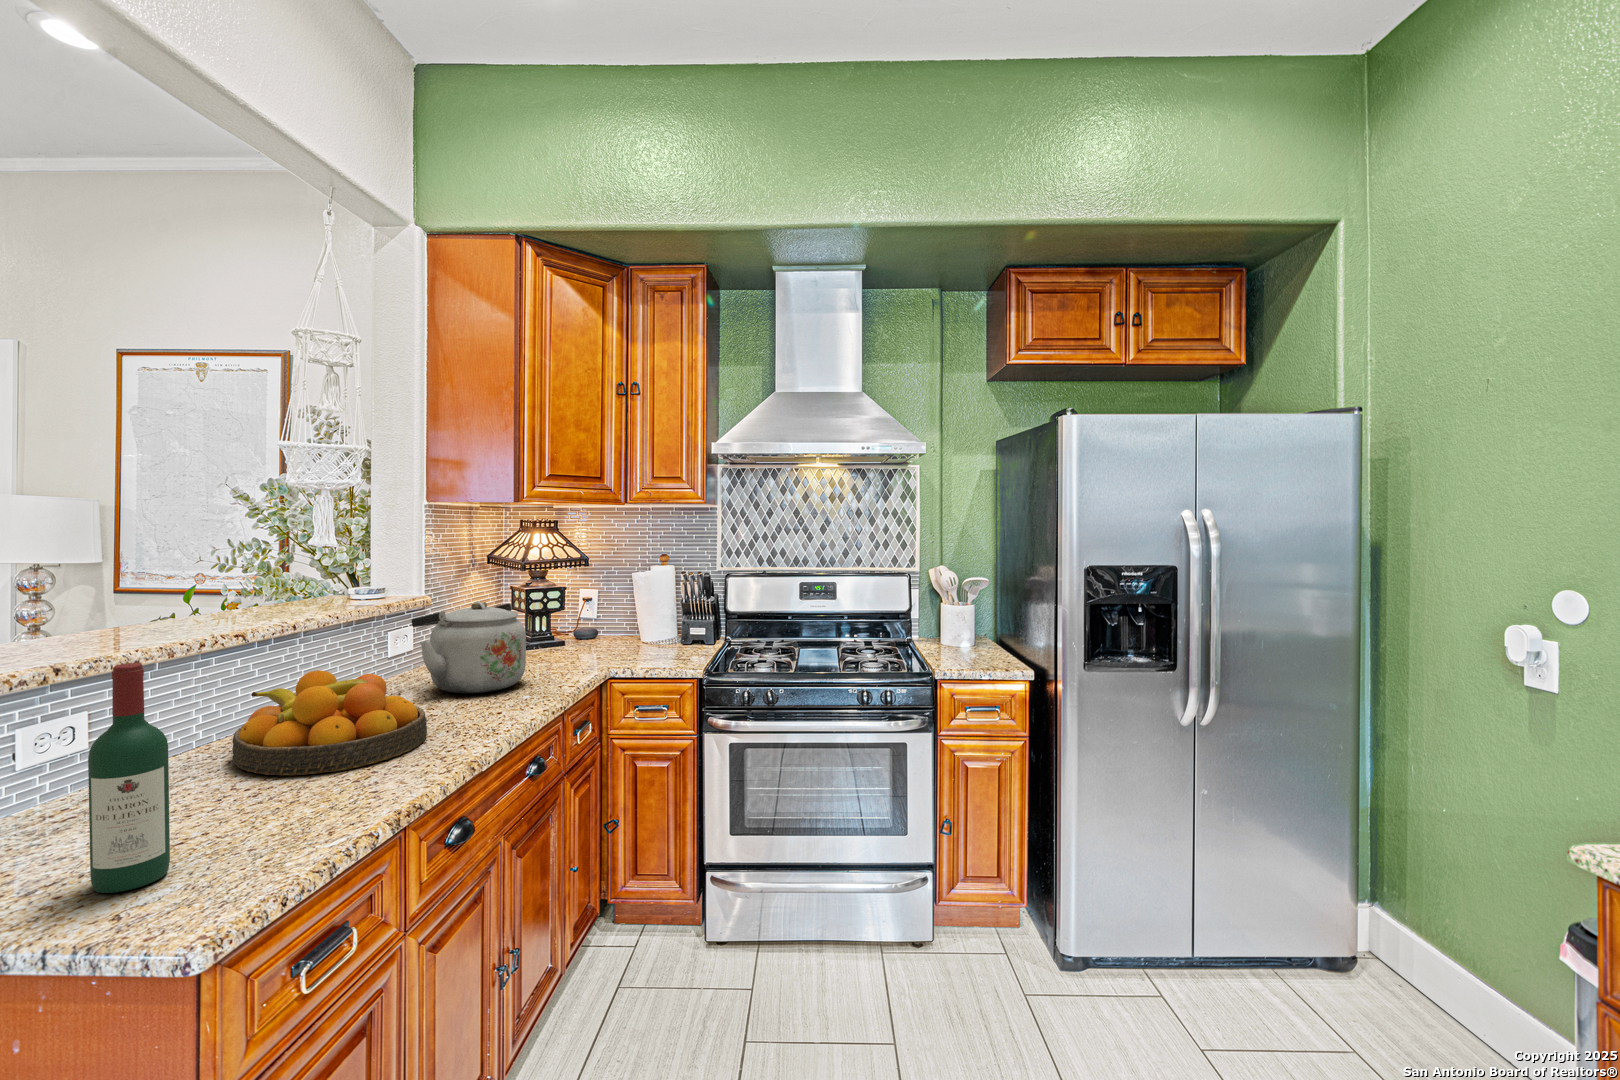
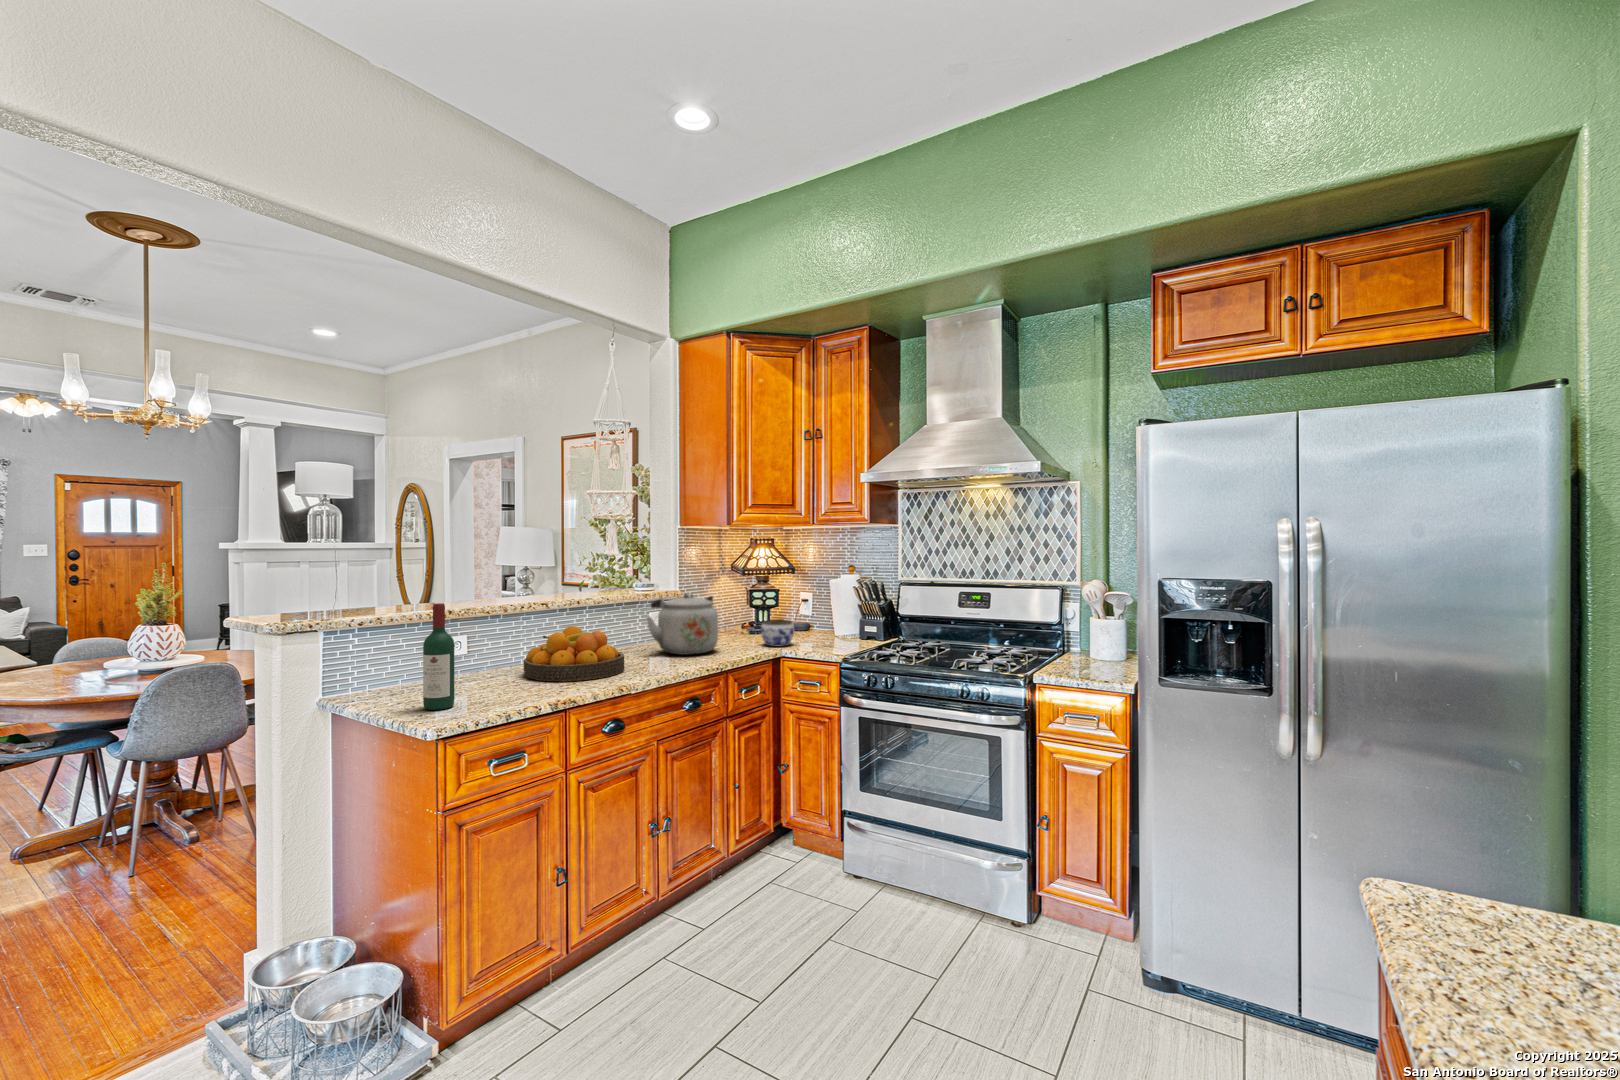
jar: none [568,628,614,666] -> present [761,619,794,646]

